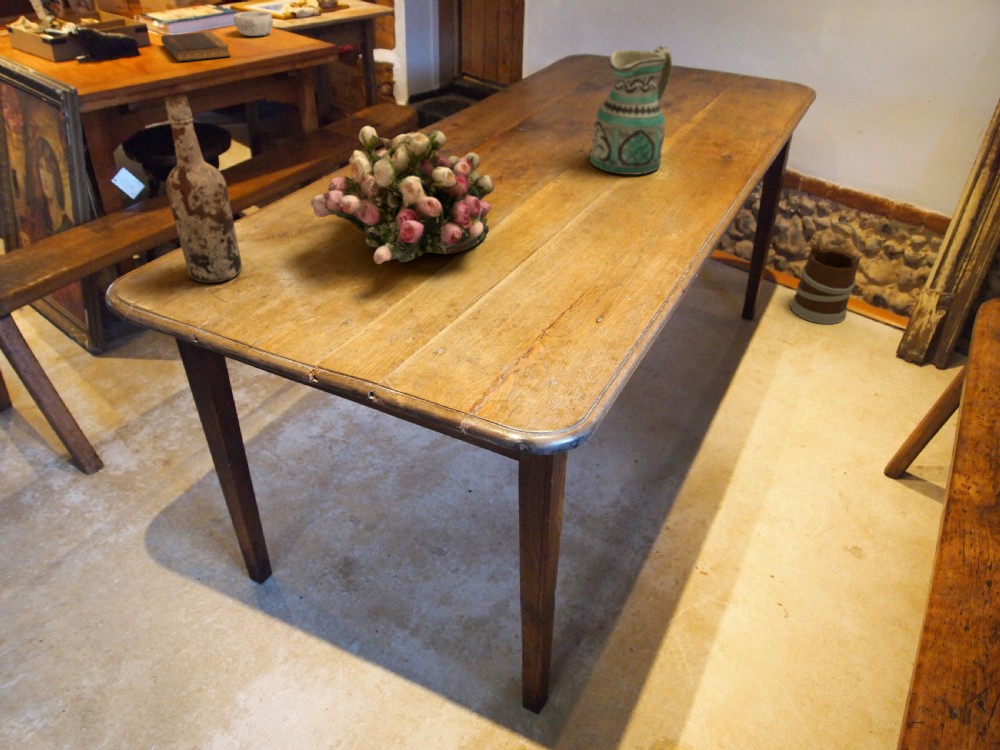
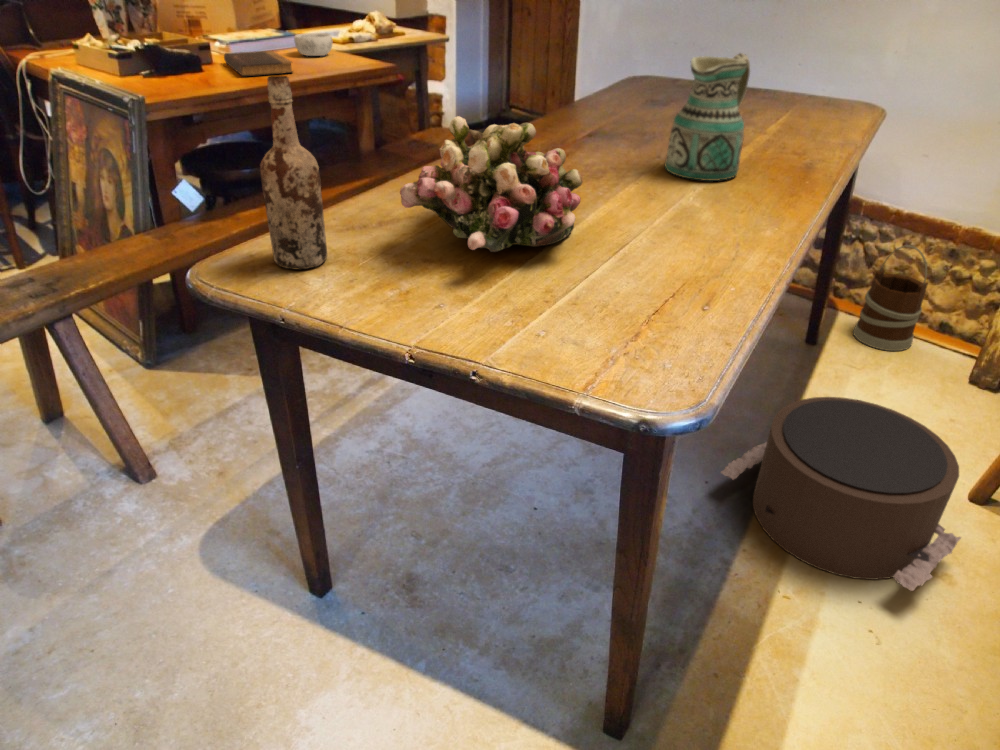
pouf: none [648,379,869,567] -> present [721,397,961,591]

